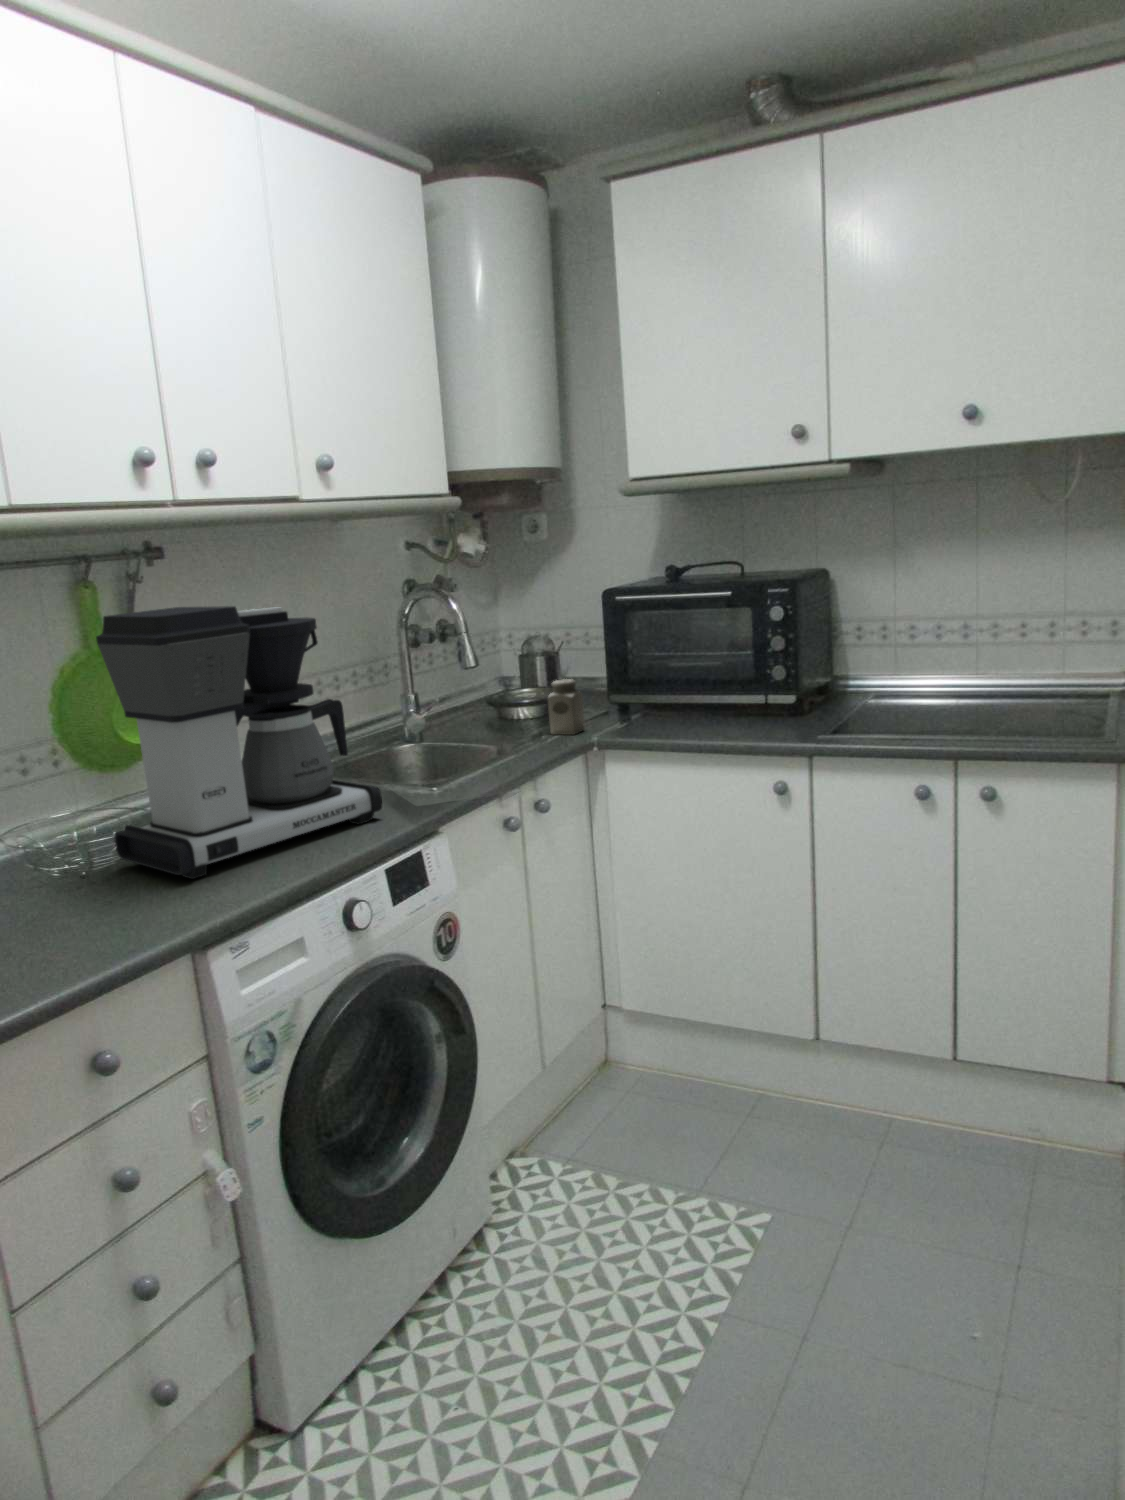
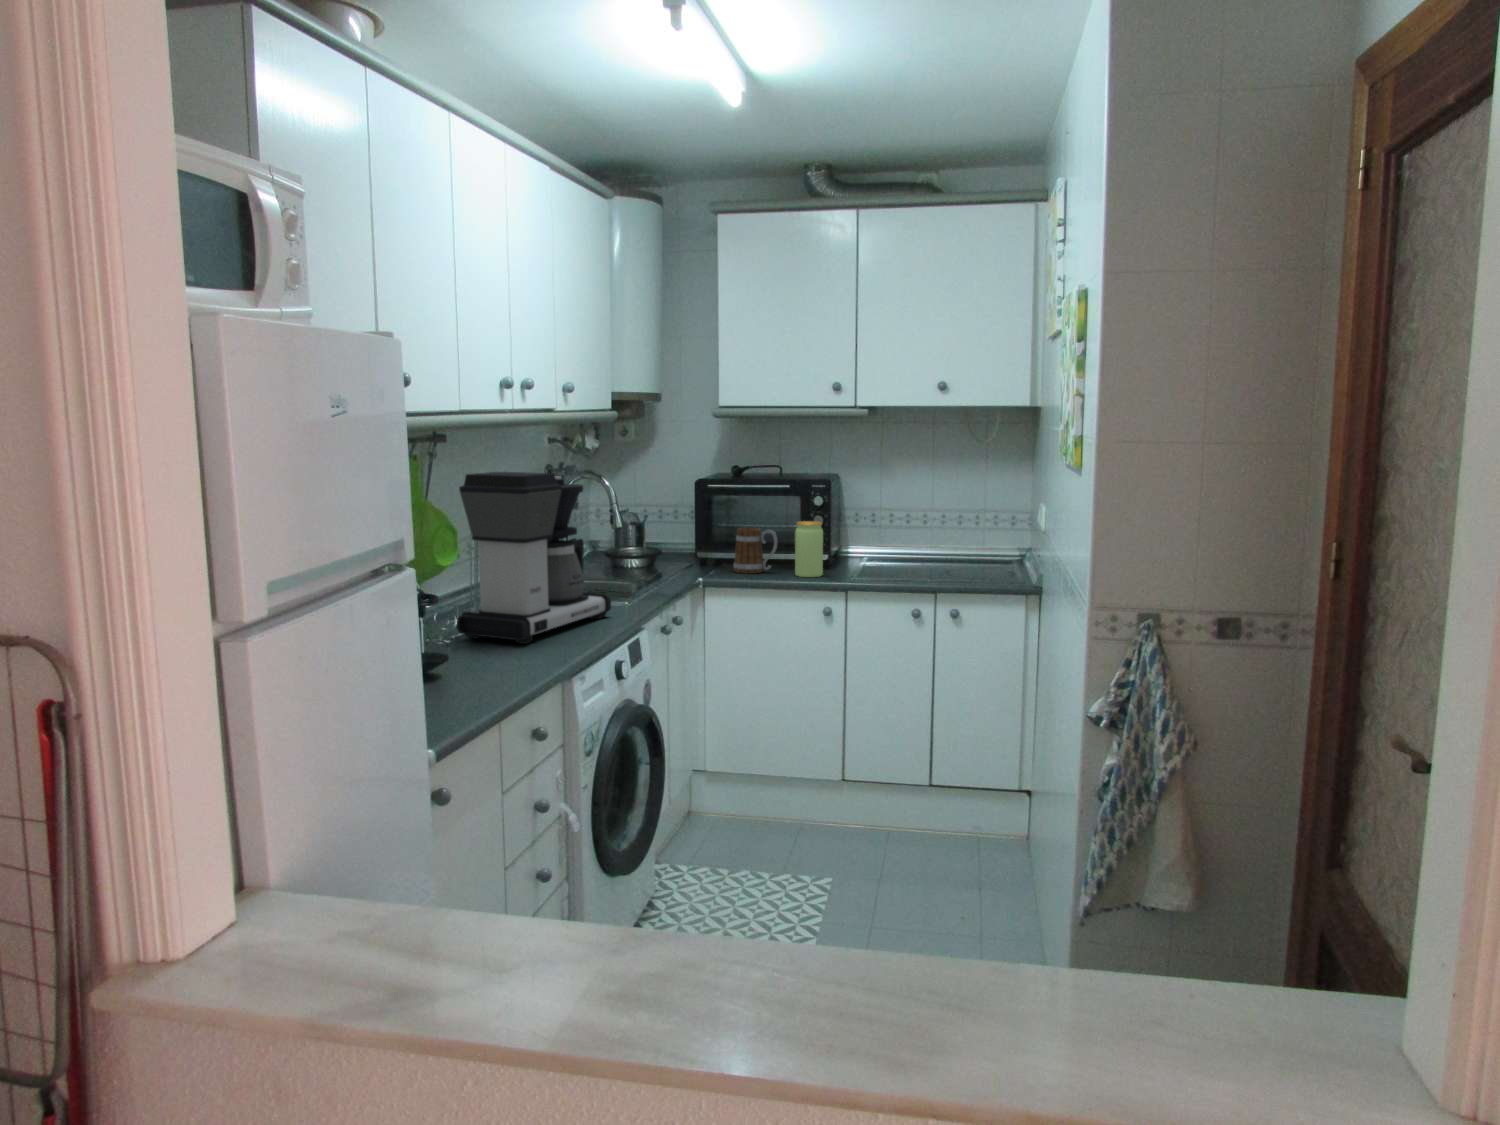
jar: none [735,646,781,734] -> present [795,521,823,577]
mug: none [652,658,714,728] -> present [734,527,777,574]
salt shaker: present [547,679,585,735] -> none [669,538,691,575]

